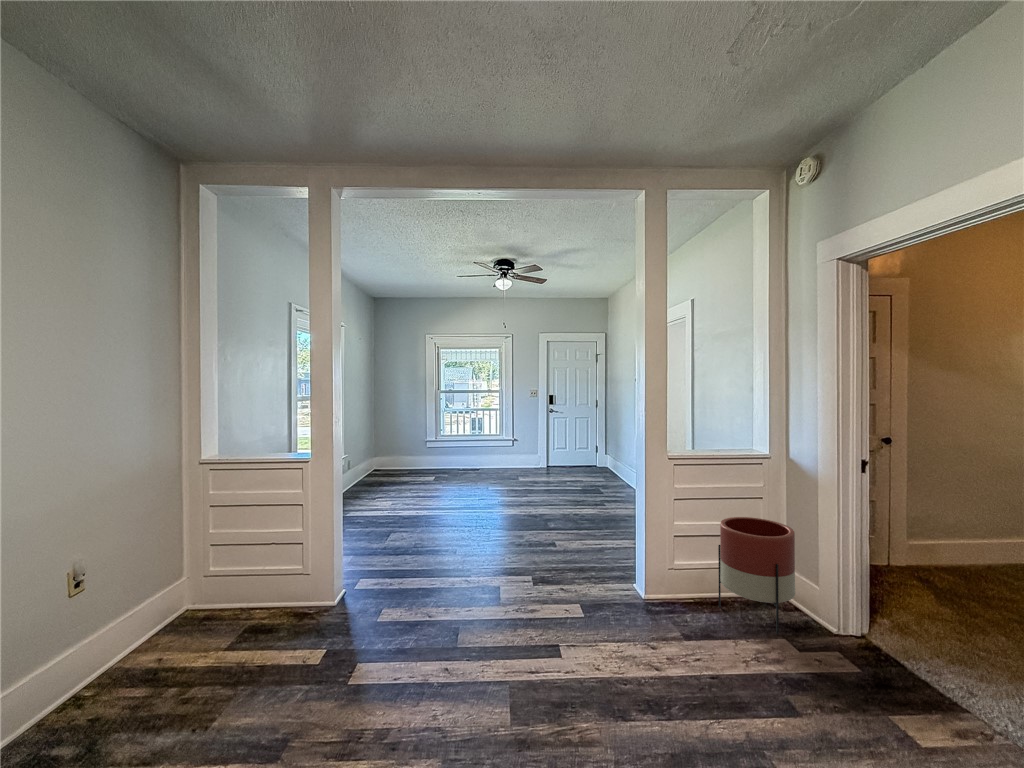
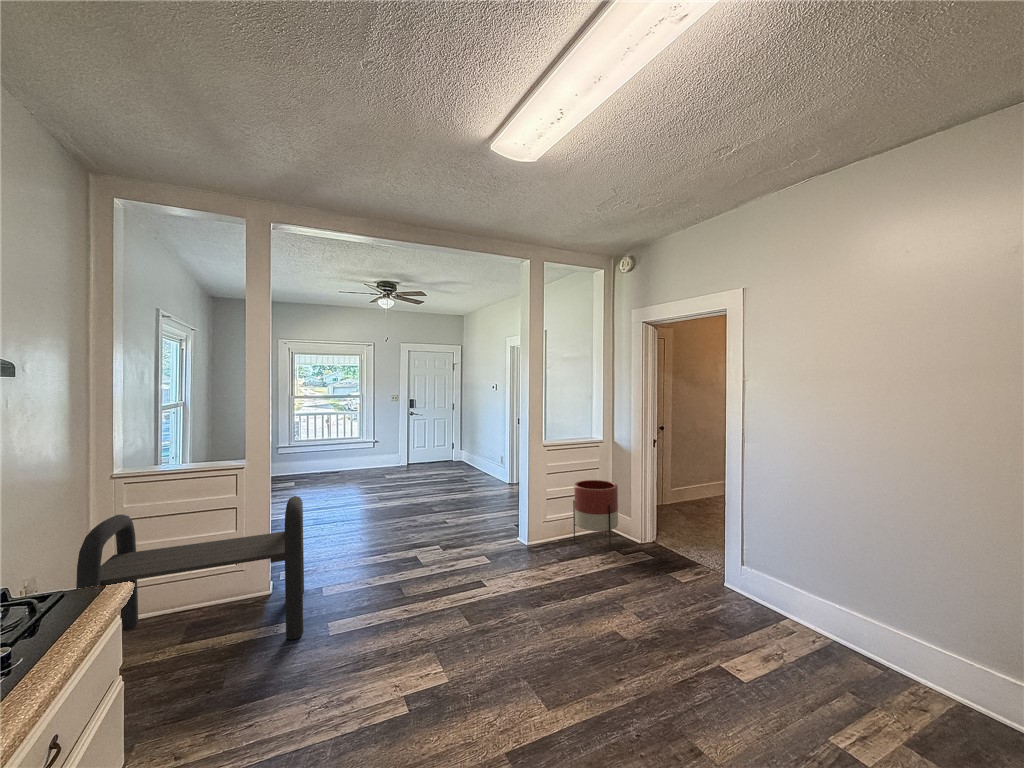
bench: none [92,500,352,686] -> present [76,496,304,639]

